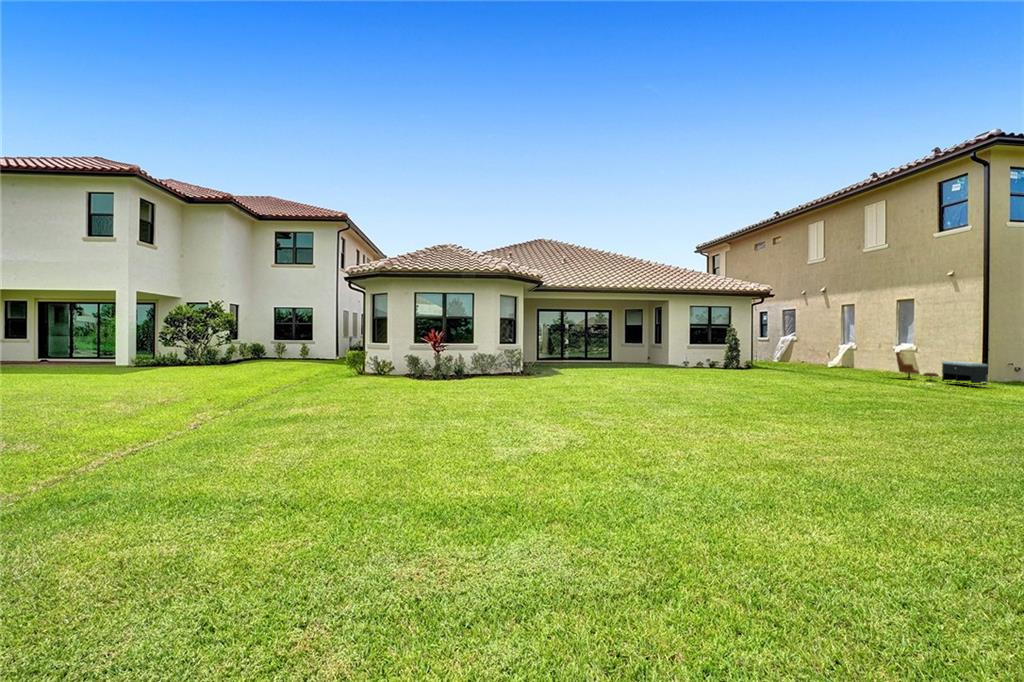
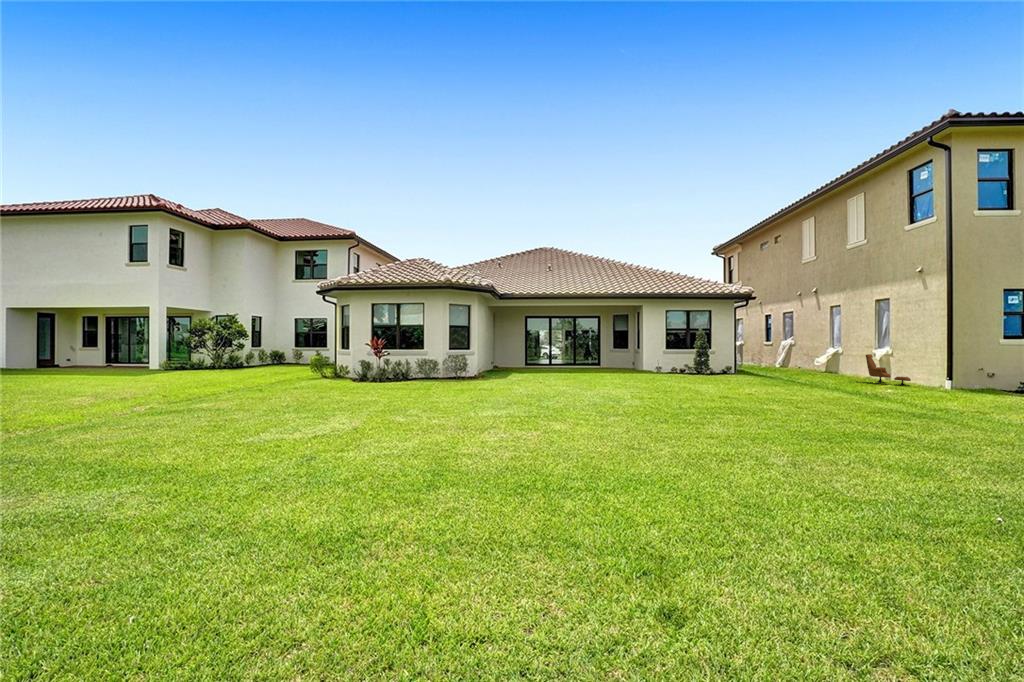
storage bench: present [942,361,988,387] -> none [906,364,951,392]

